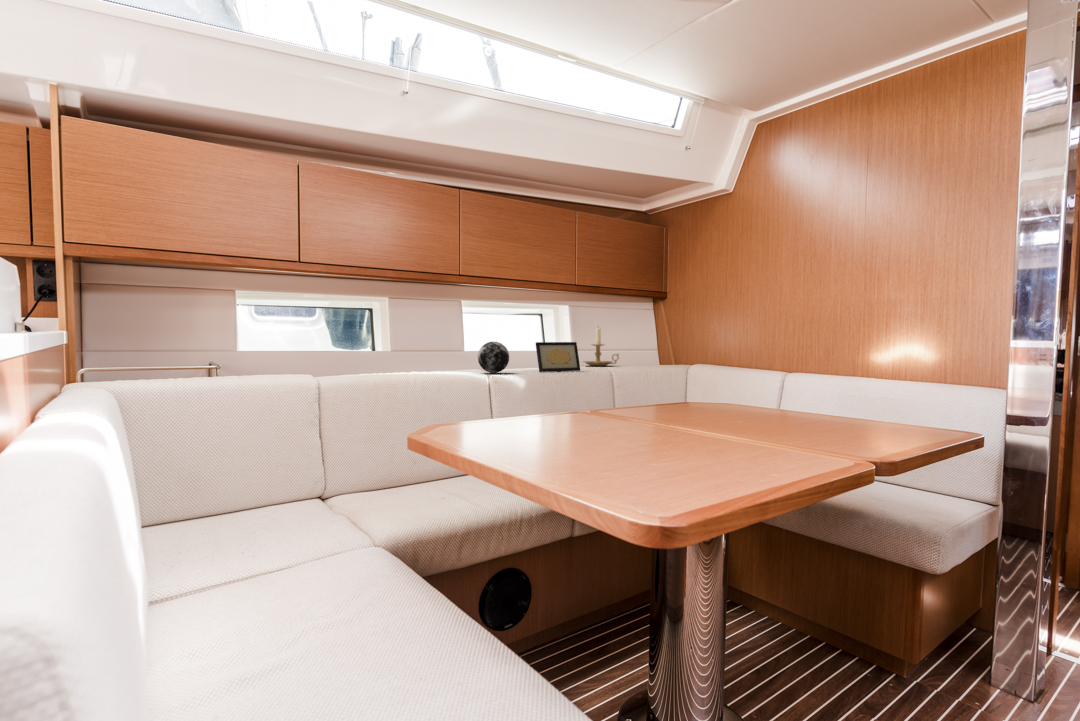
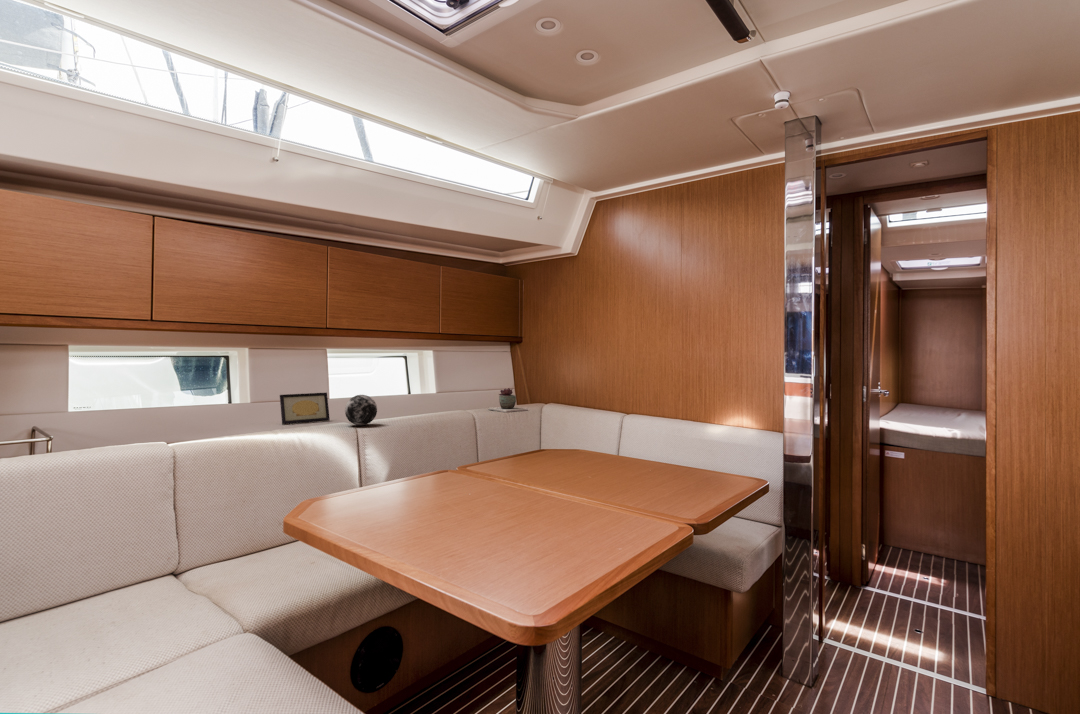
candle holder: present [585,328,619,366] -> none [447,370,481,407]
picture frame: present [536,342,580,372] -> present [280,393,330,424]
succulent plant: none [627,343,672,369] -> present [488,388,528,412]

